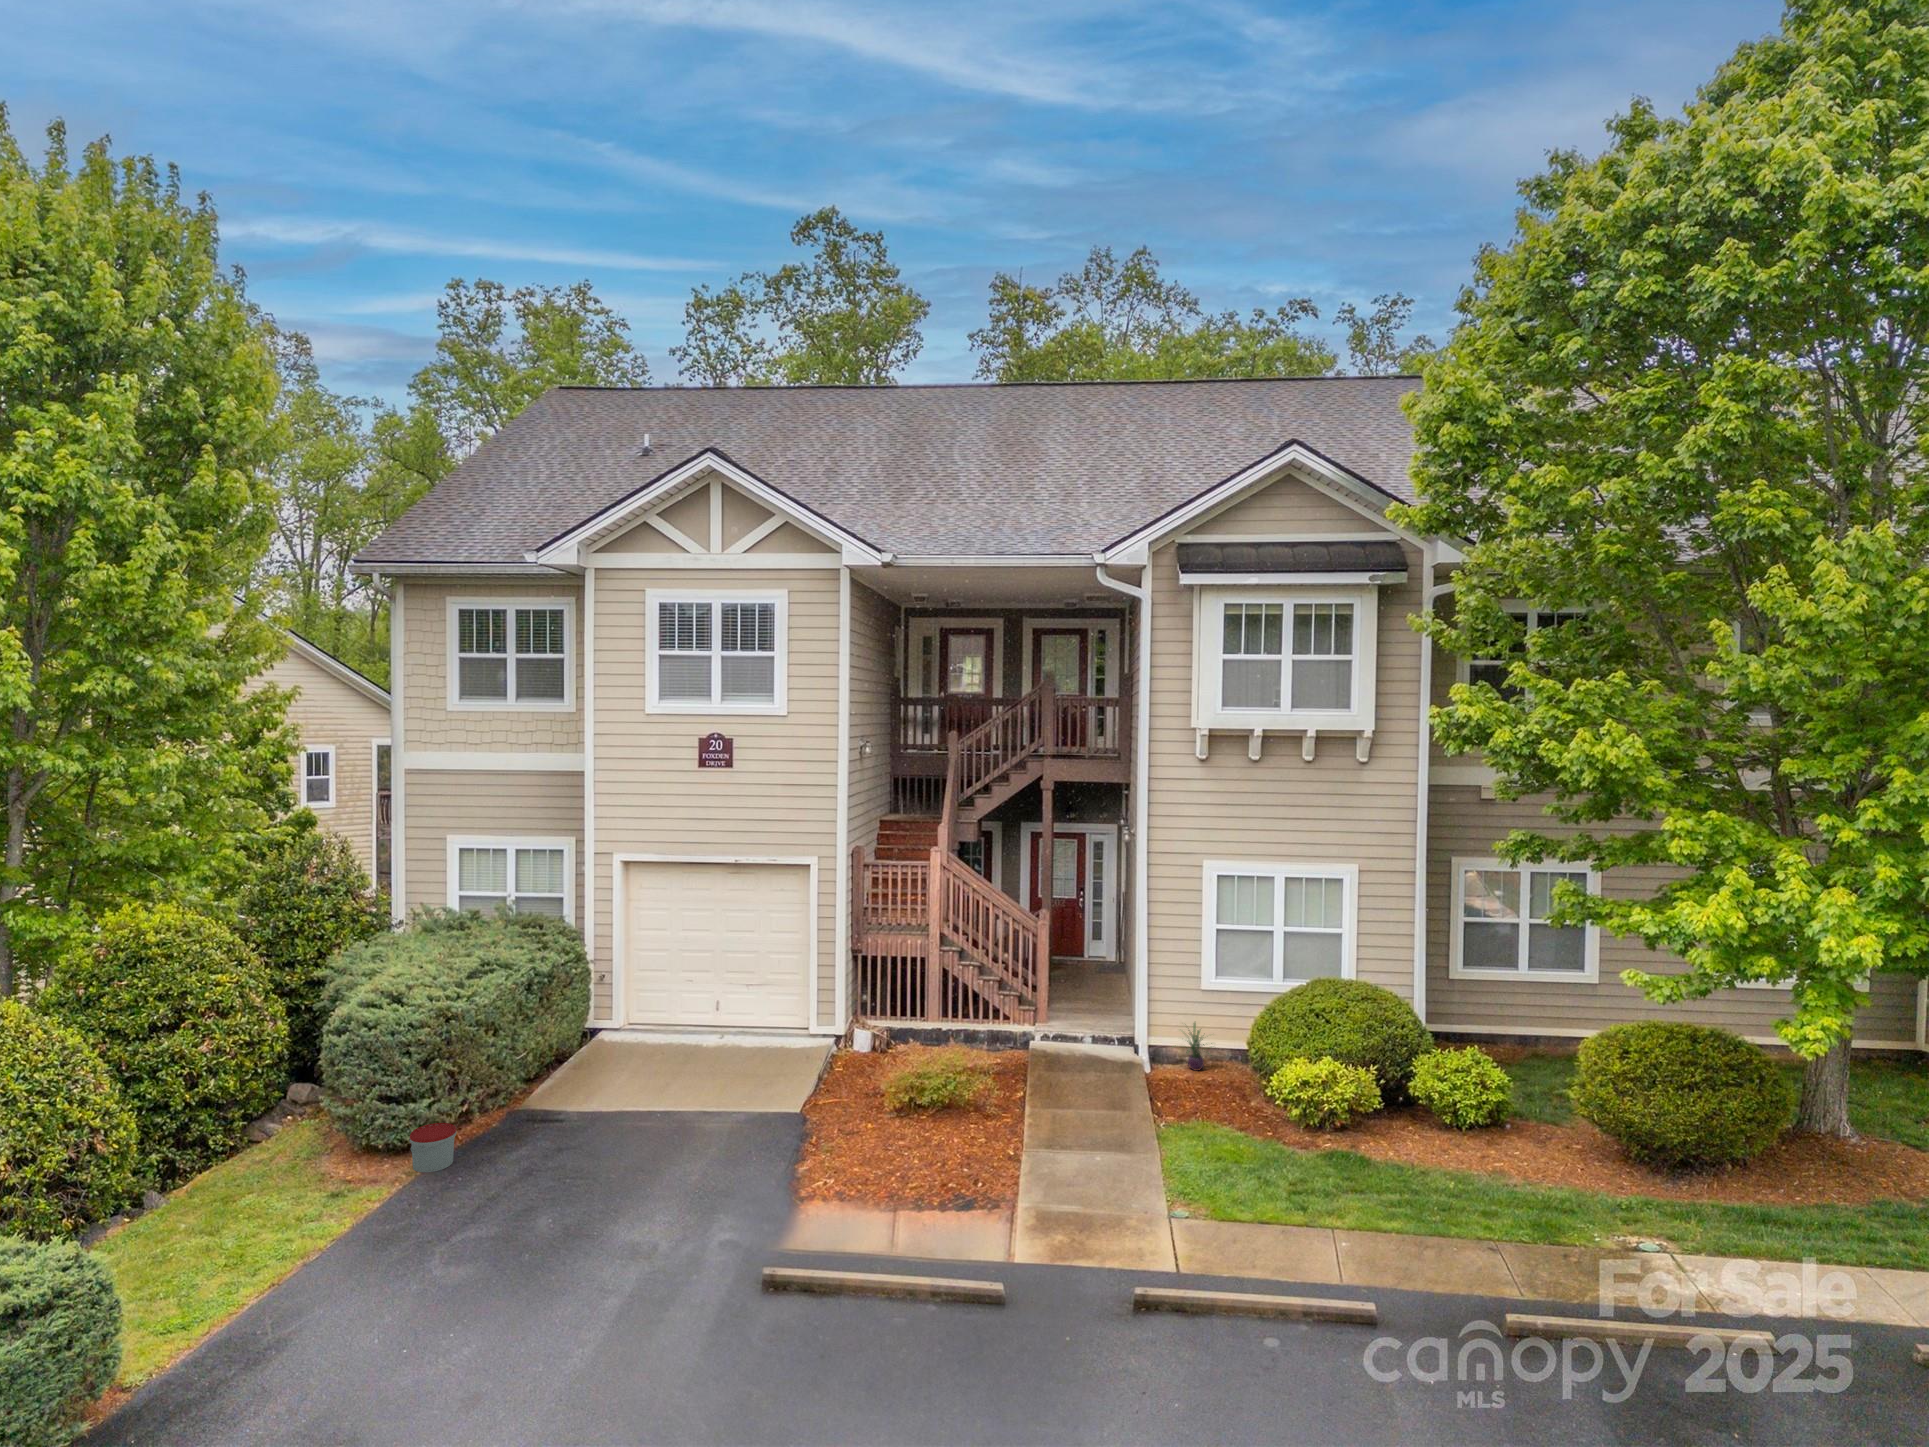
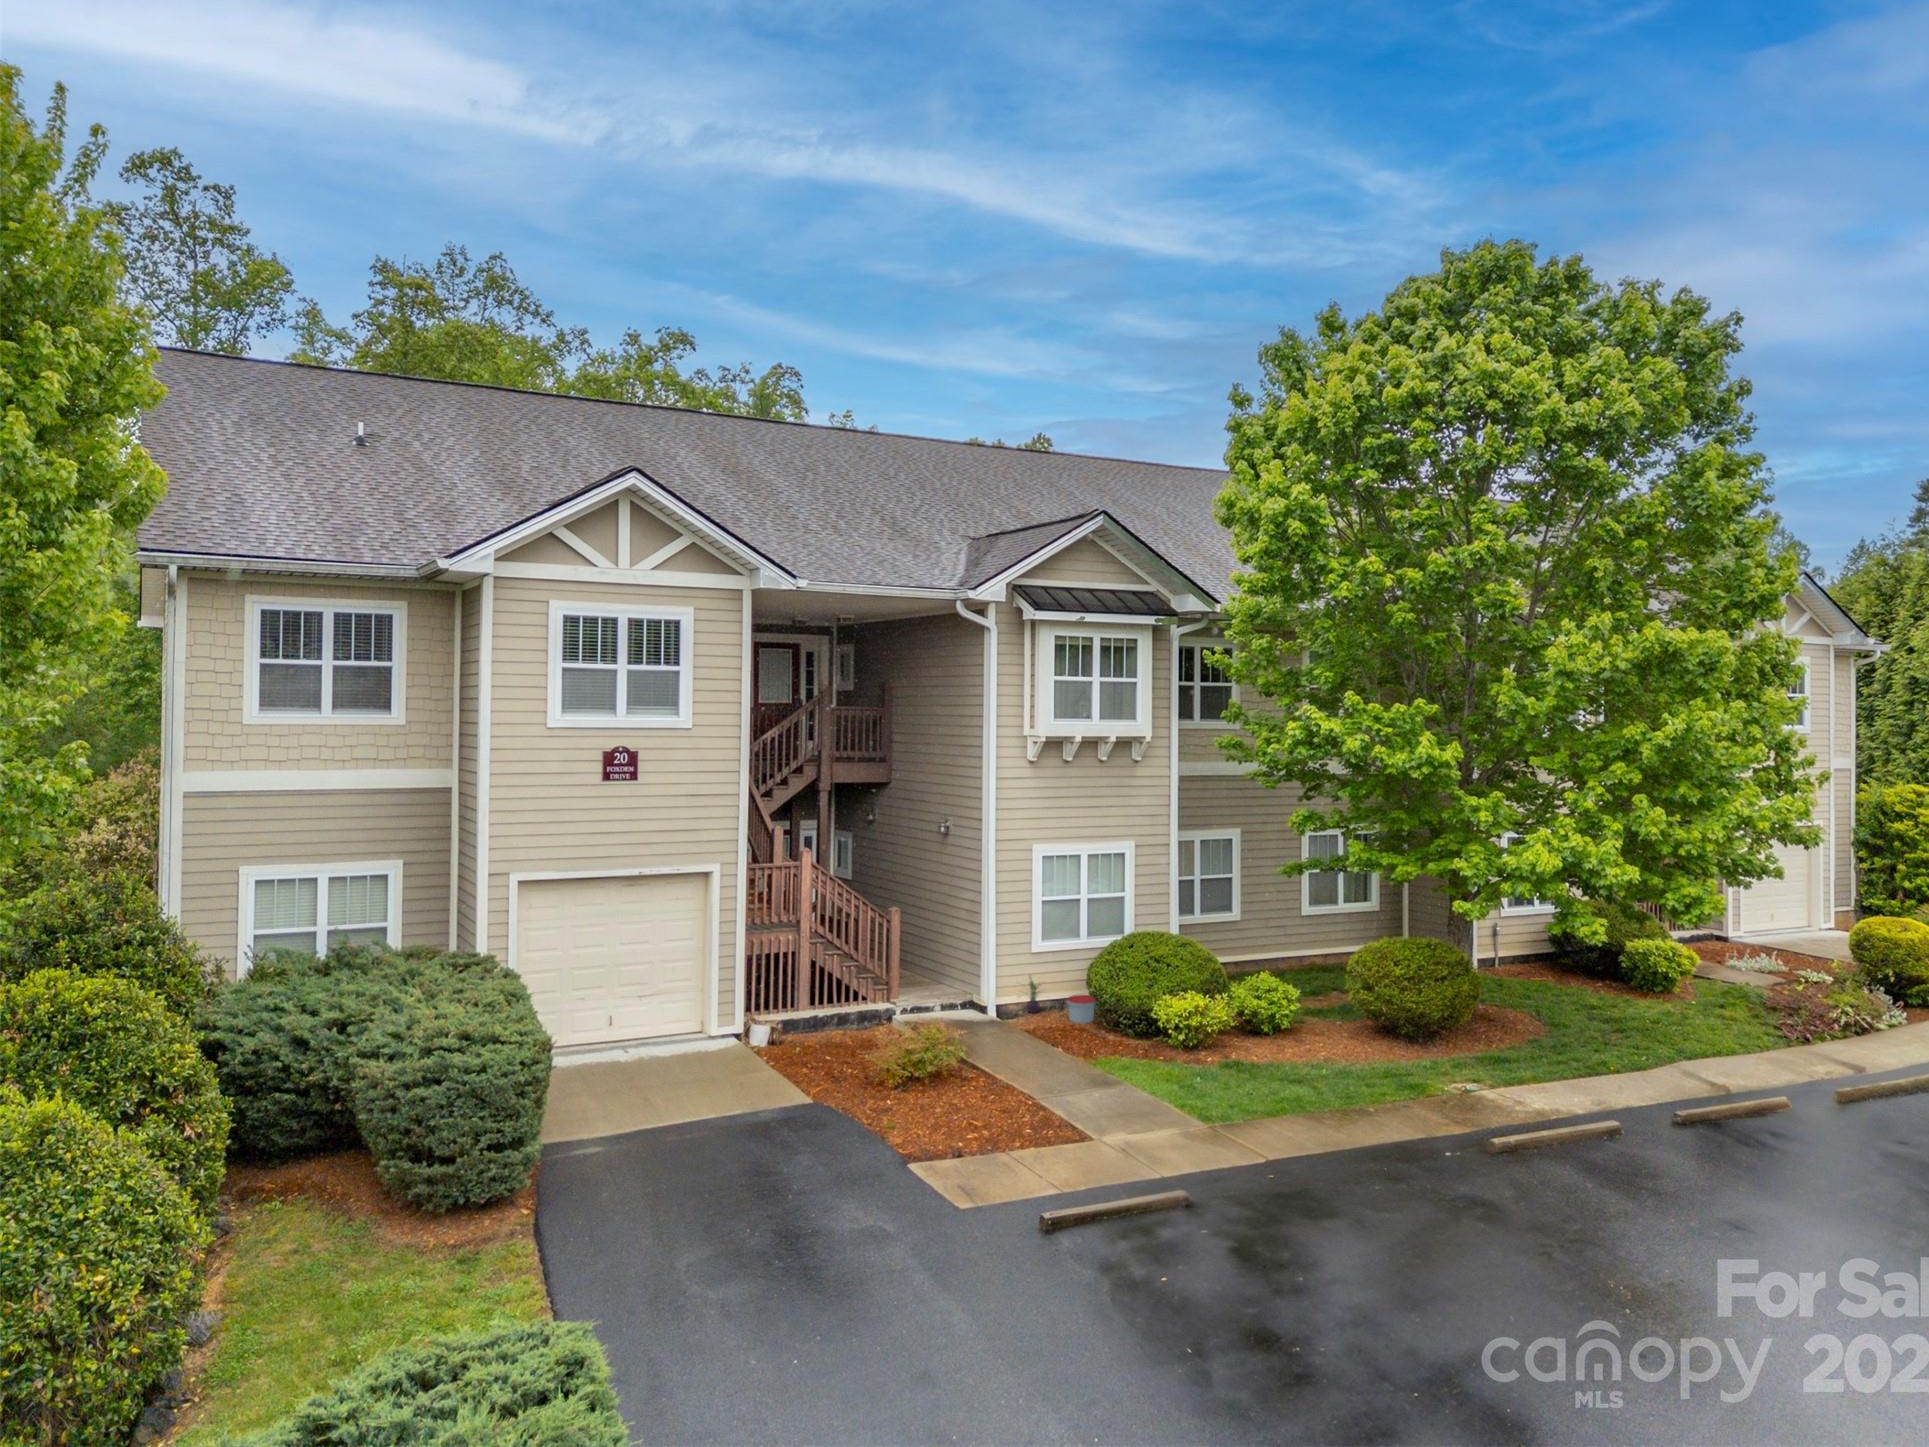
bucket: present [409,1123,456,1172] -> present [1067,995,1096,1023]

